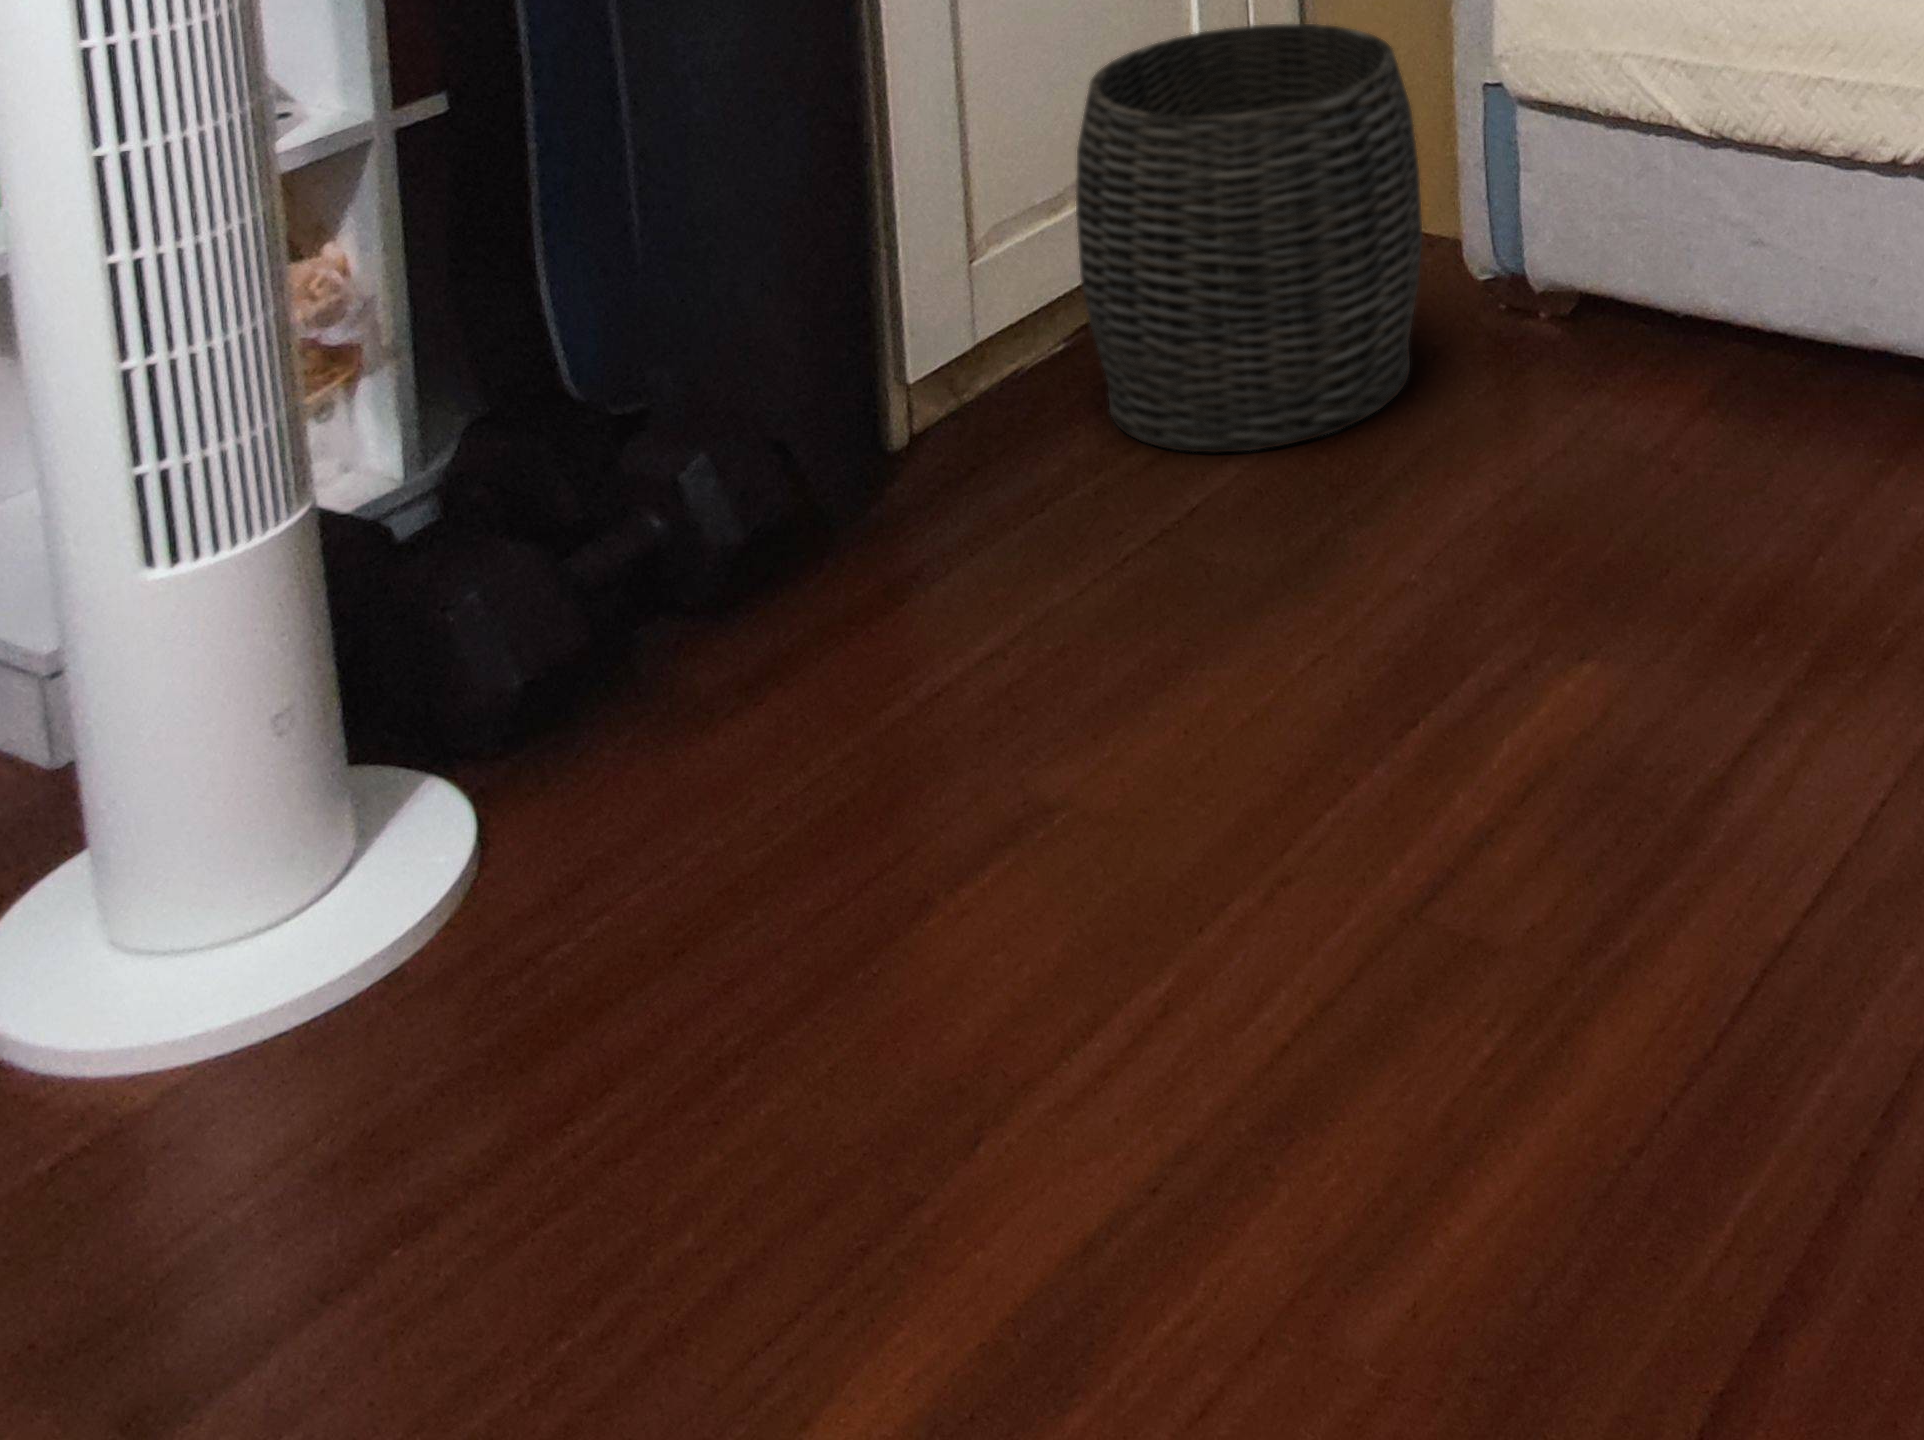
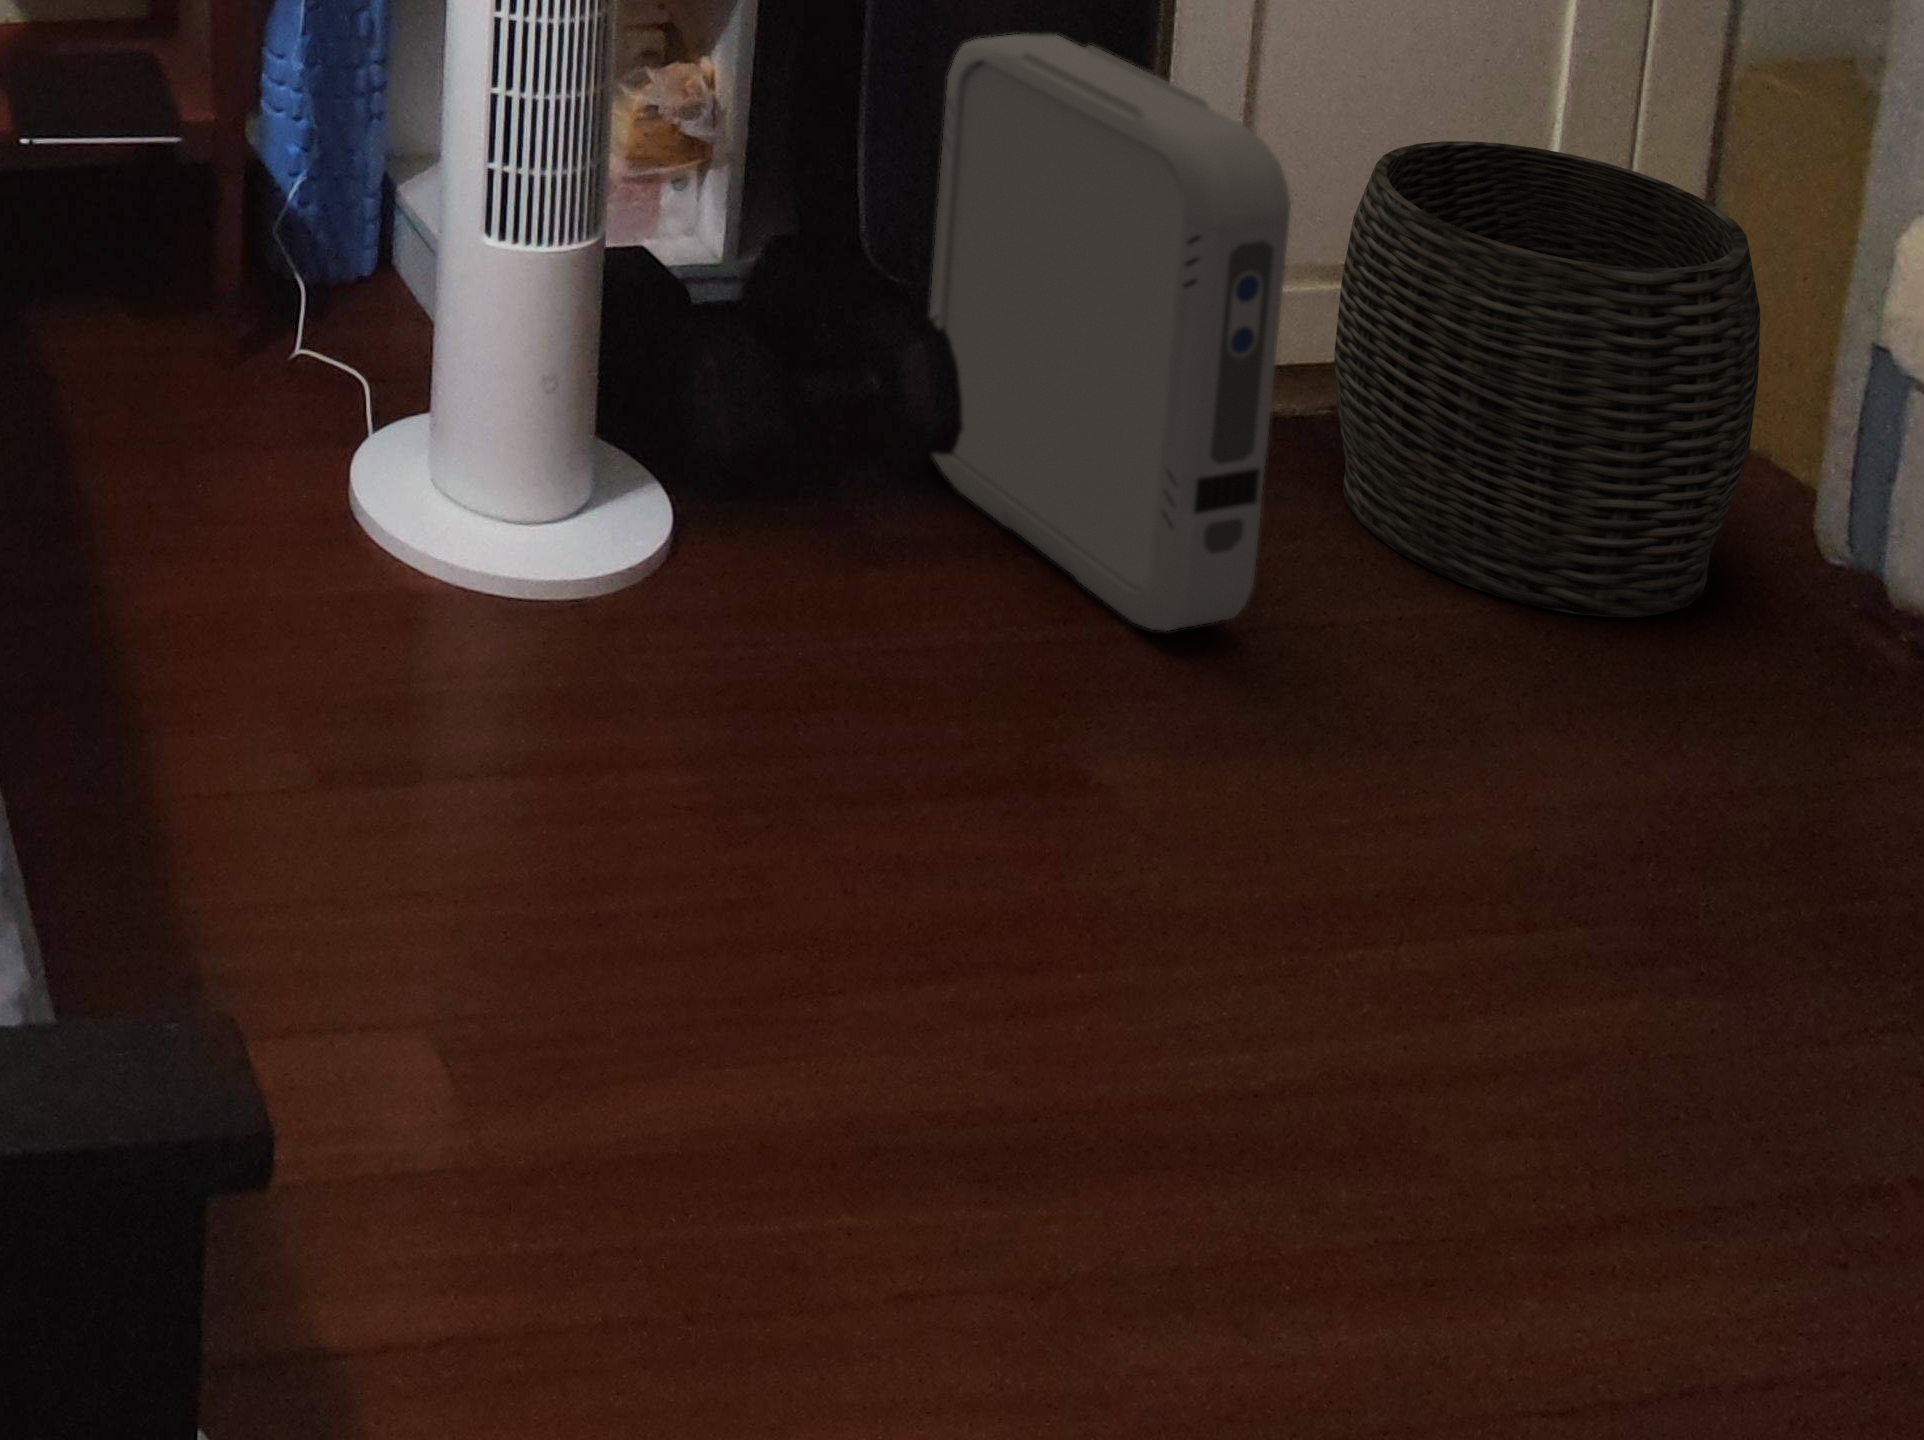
air purifier: none [676,52,1106,634] -> present [930,33,1291,631]

